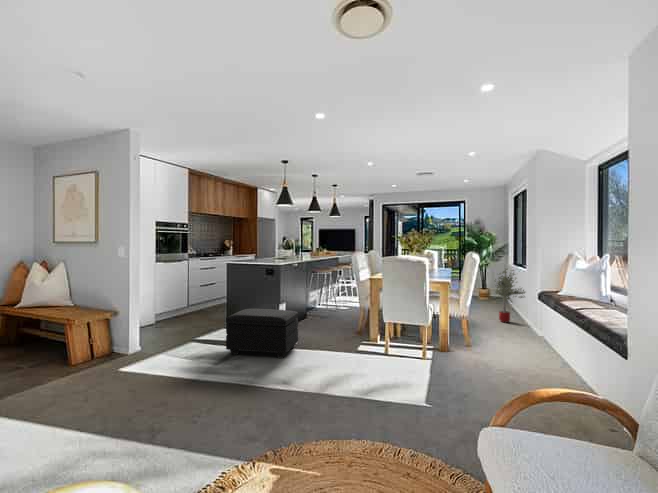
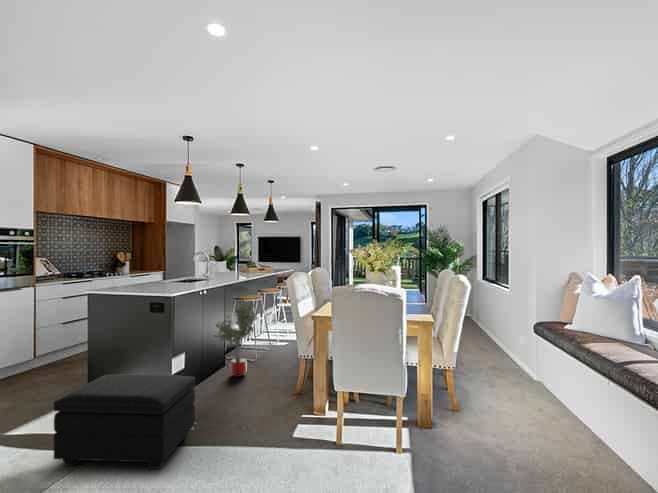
potted tree: present [495,269,525,323] -> present [214,295,257,377]

